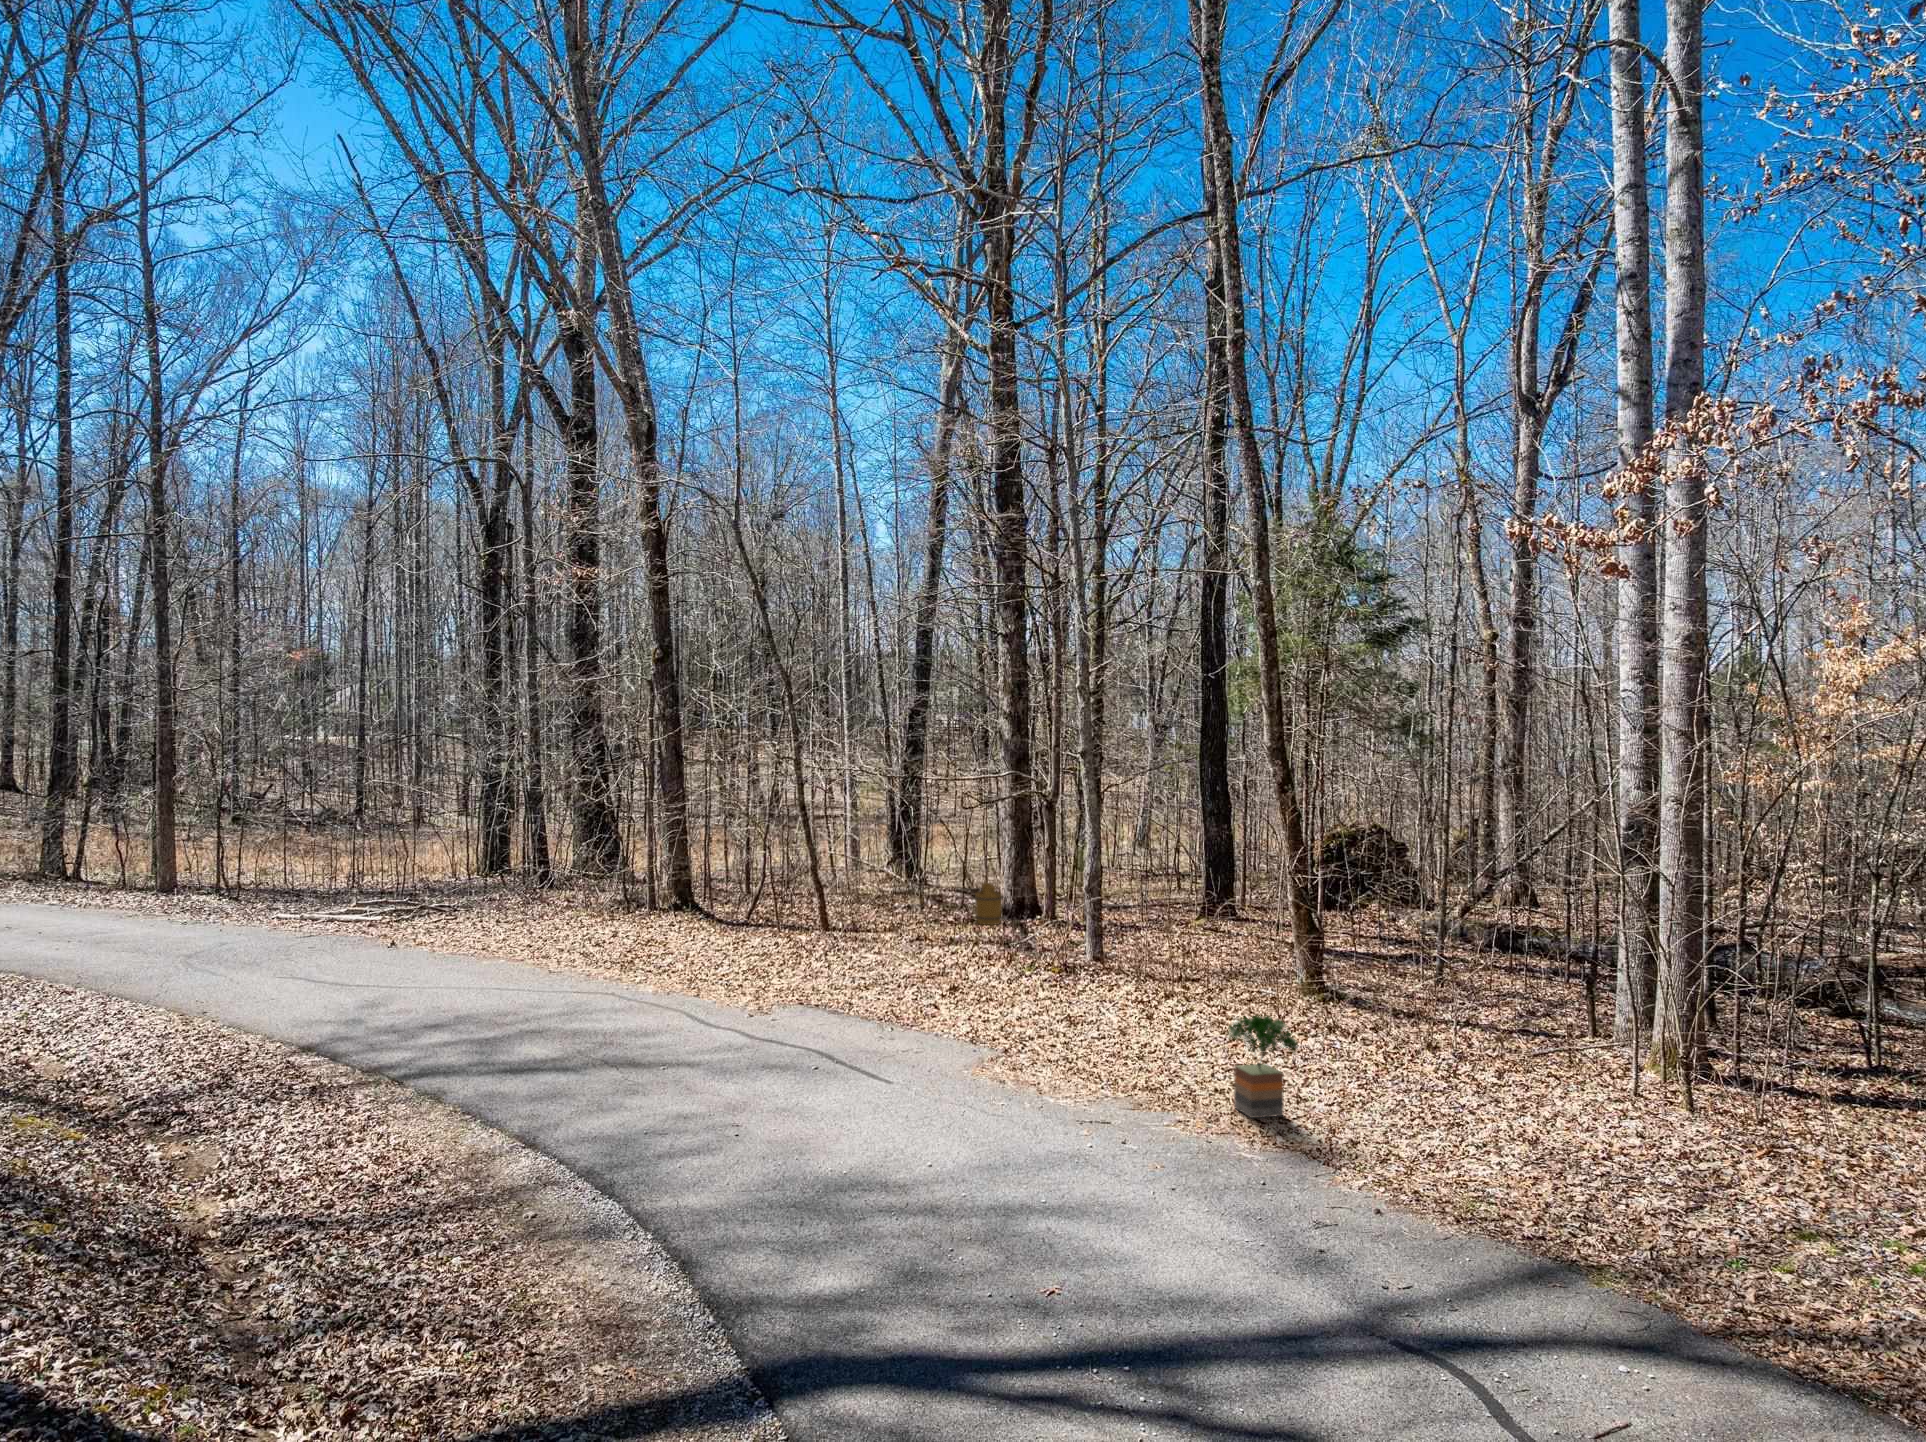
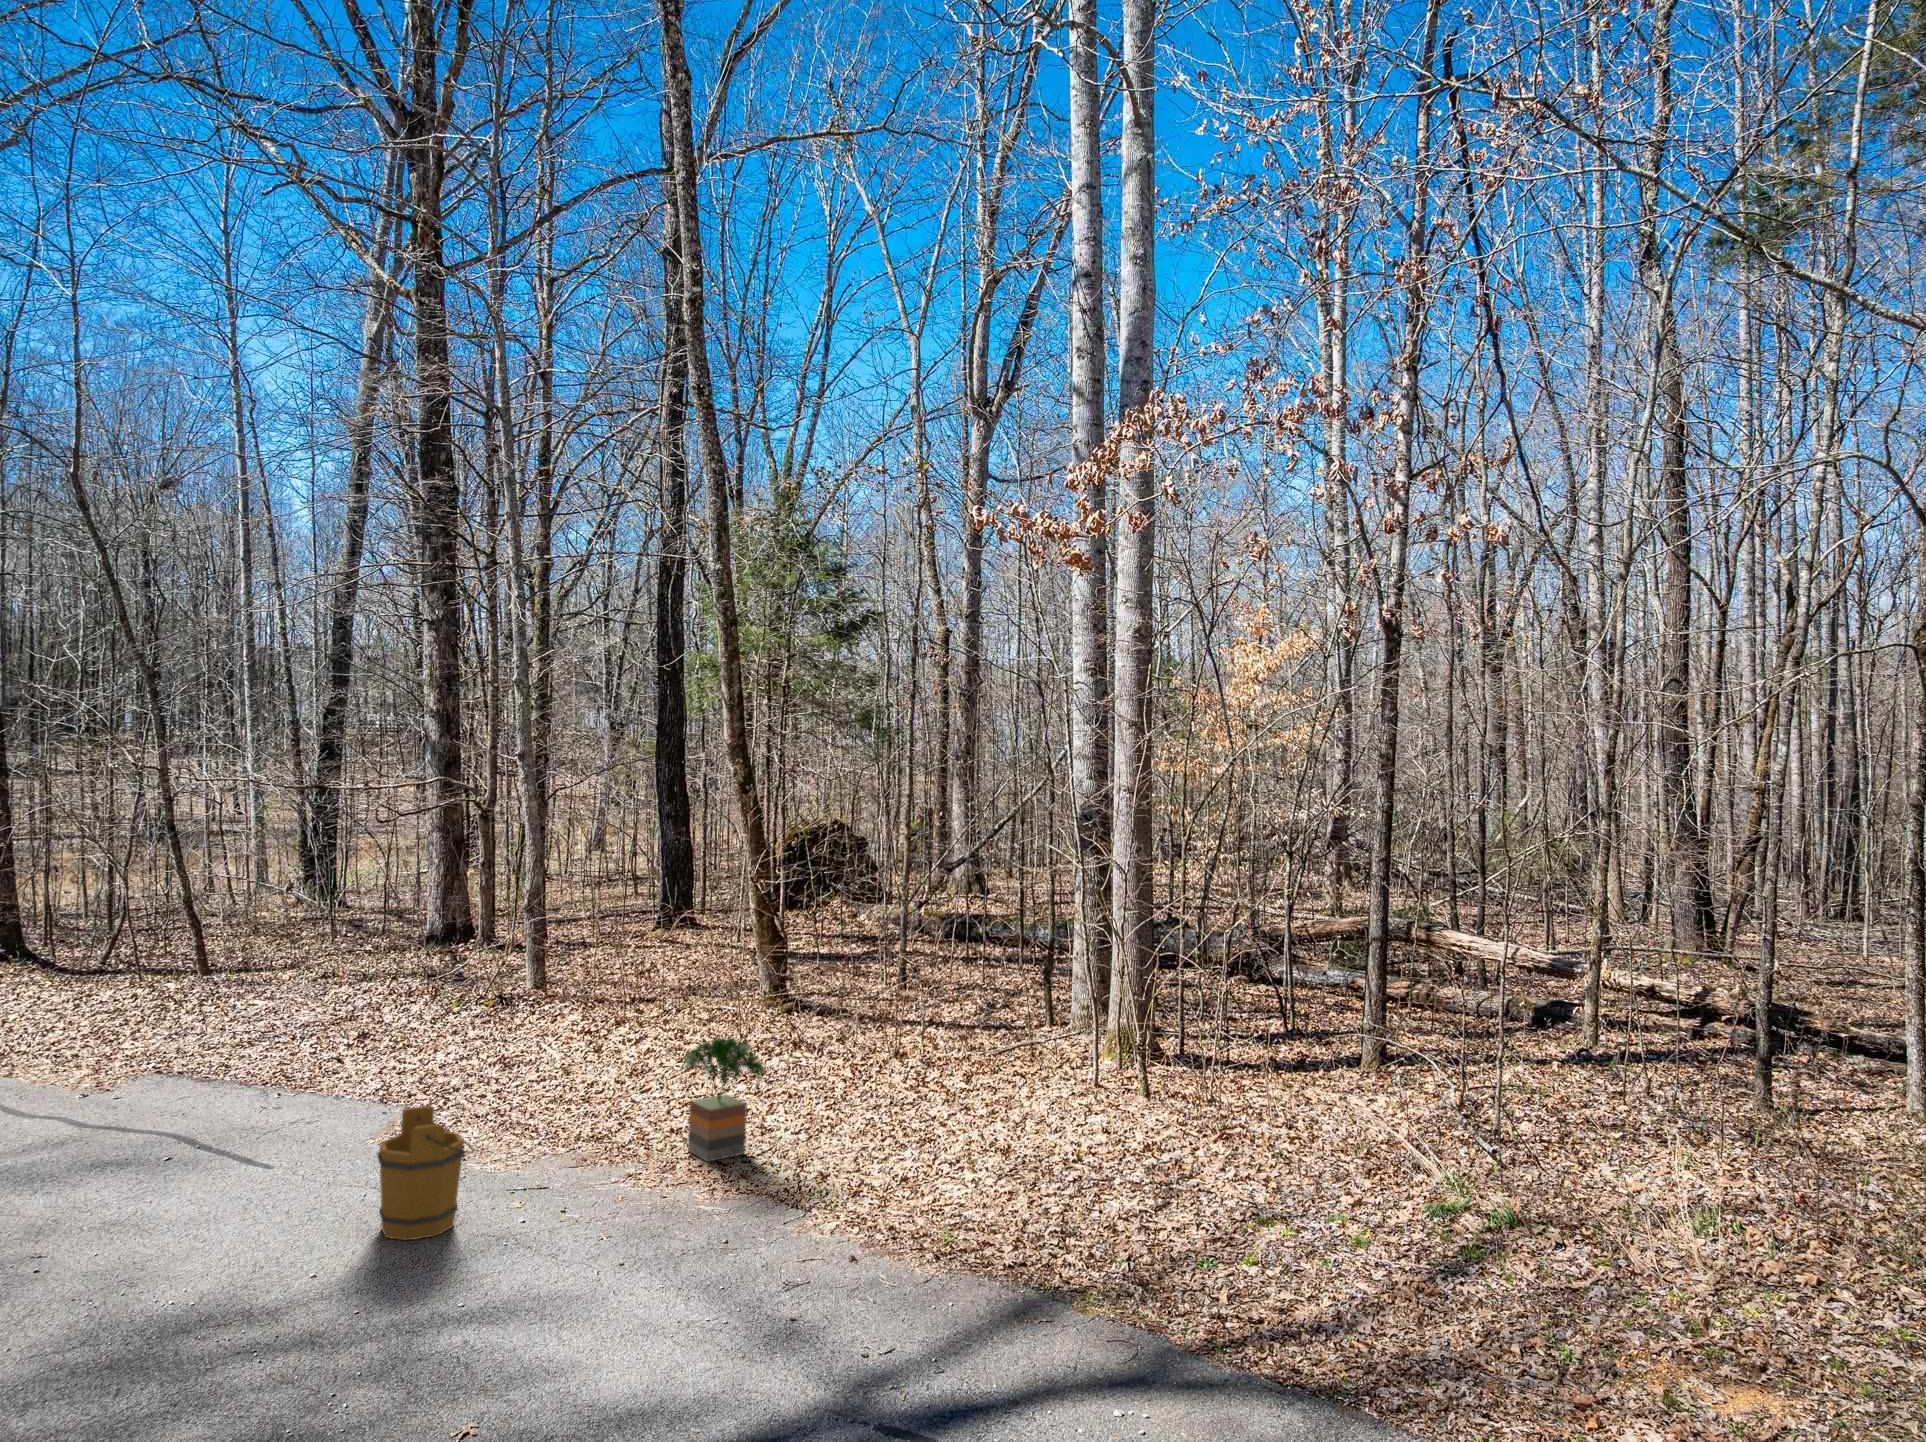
bucket: present [975,883,1004,925] -> present [377,1106,475,1240]

